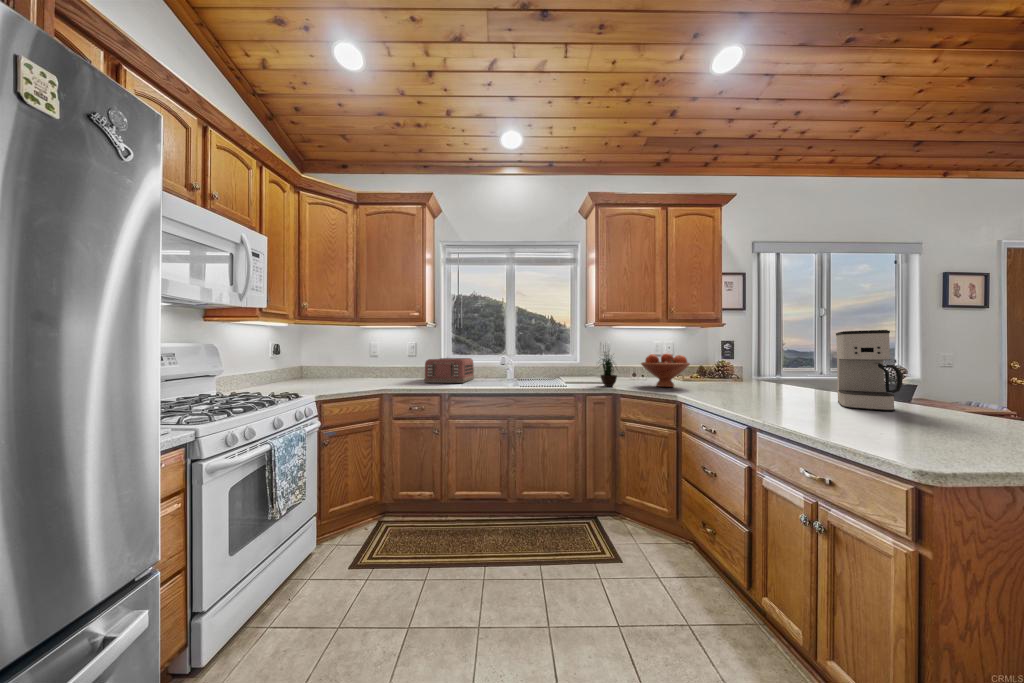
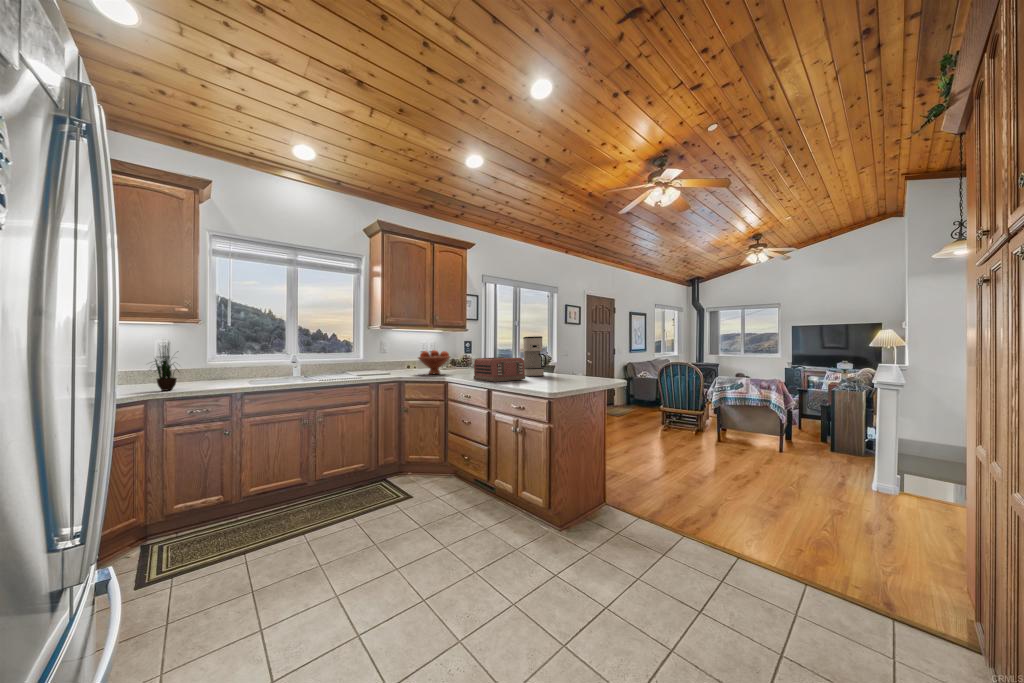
potted plant: present [601,351,617,386] -> present [155,347,179,391]
toaster: present [424,358,474,383] -> present [474,357,525,382]

